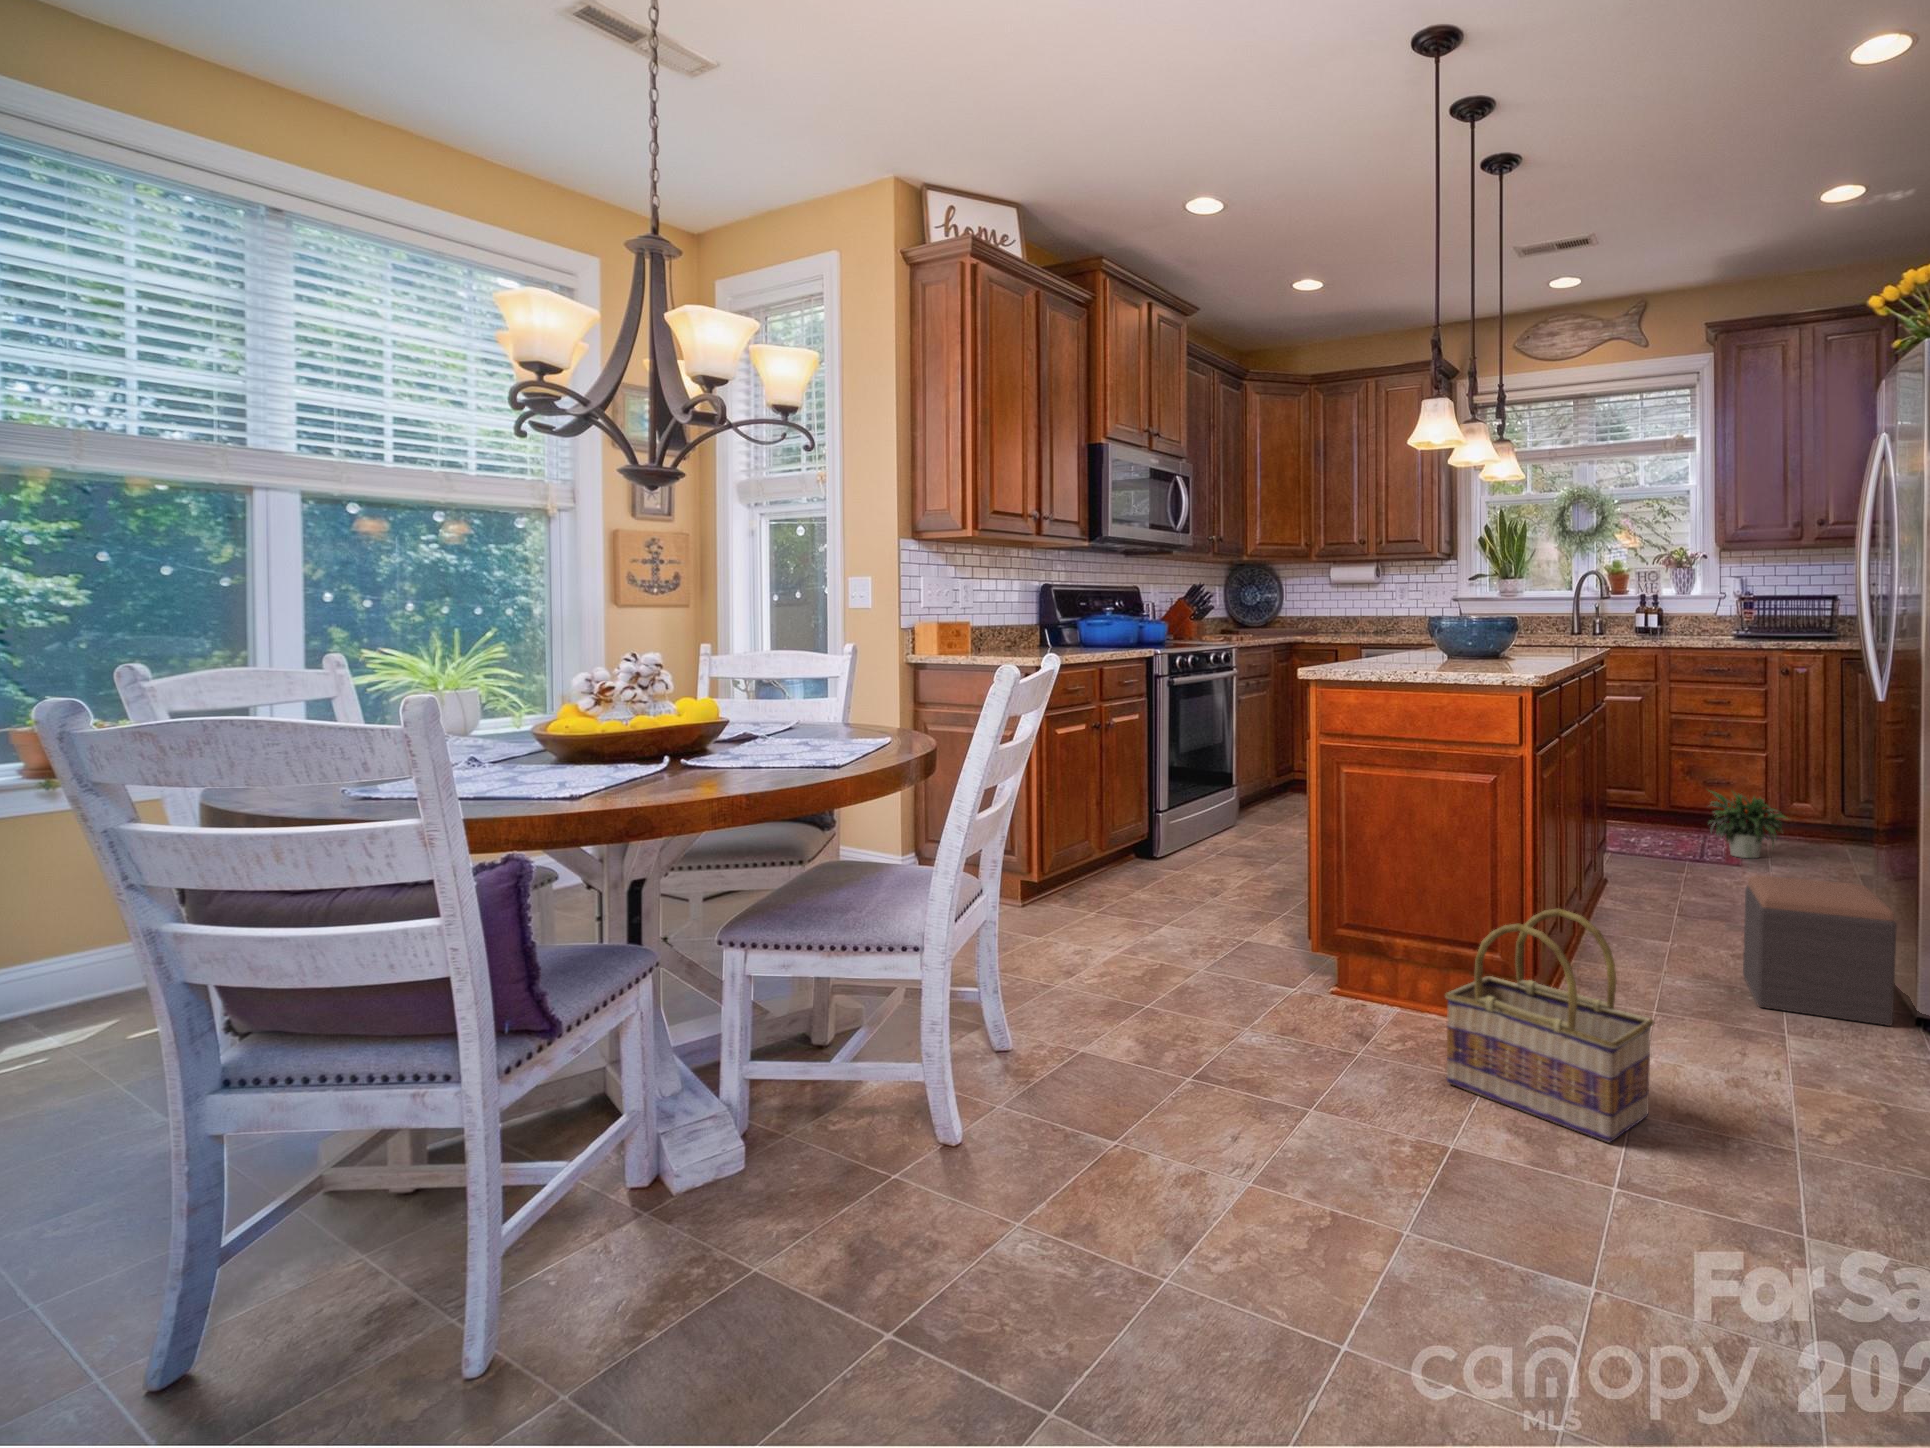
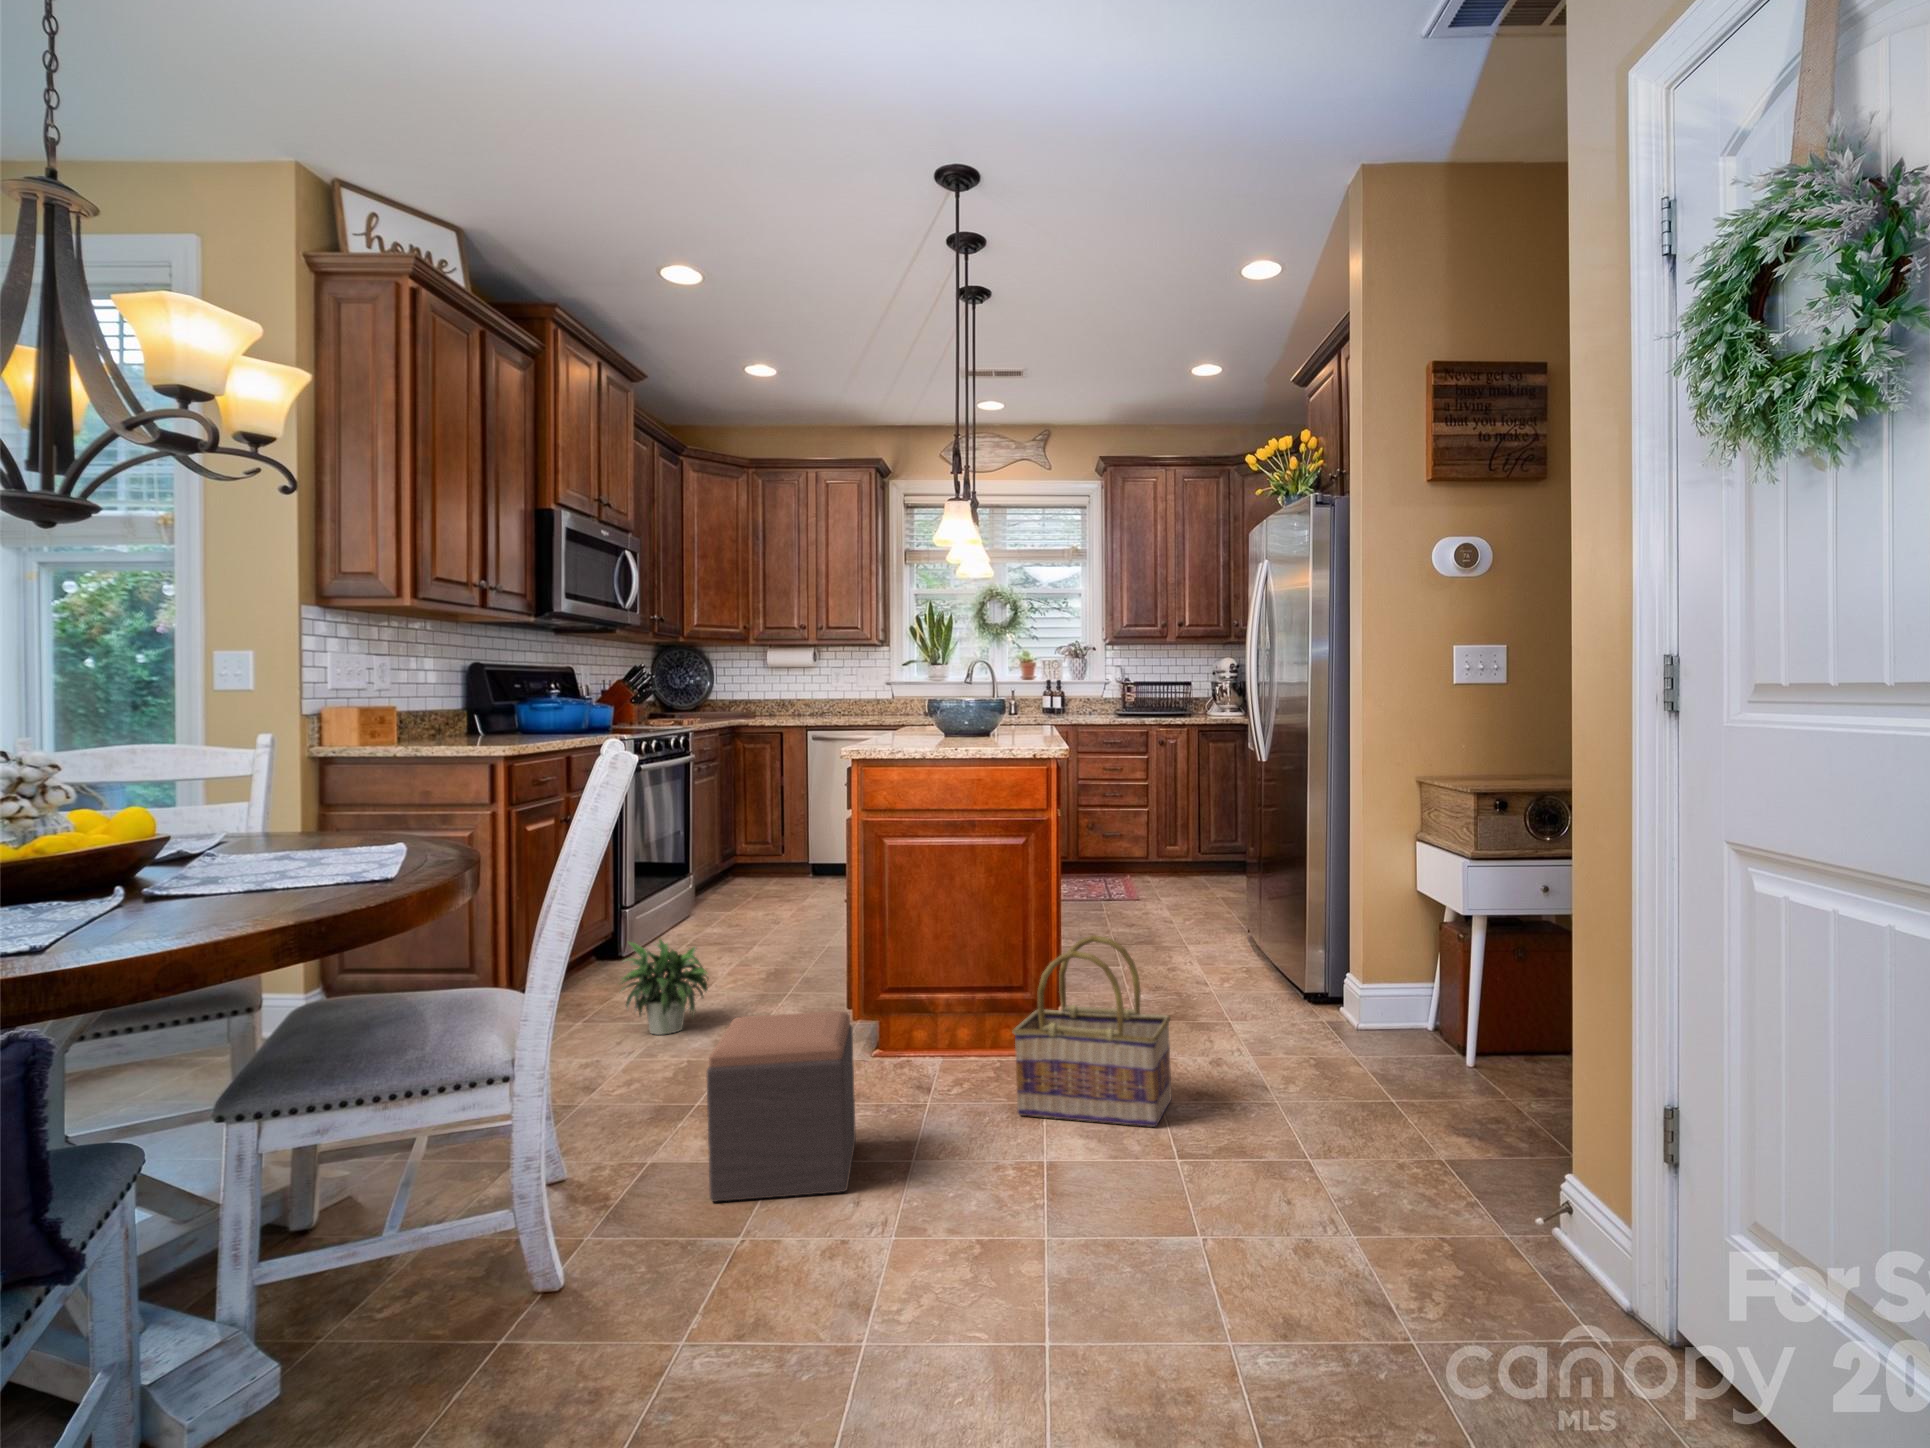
potted plant: present [1709,790,1788,858] -> present [621,939,709,1035]
footstool: present [1743,875,1897,1026] -> present [706,1011,856,1202]

